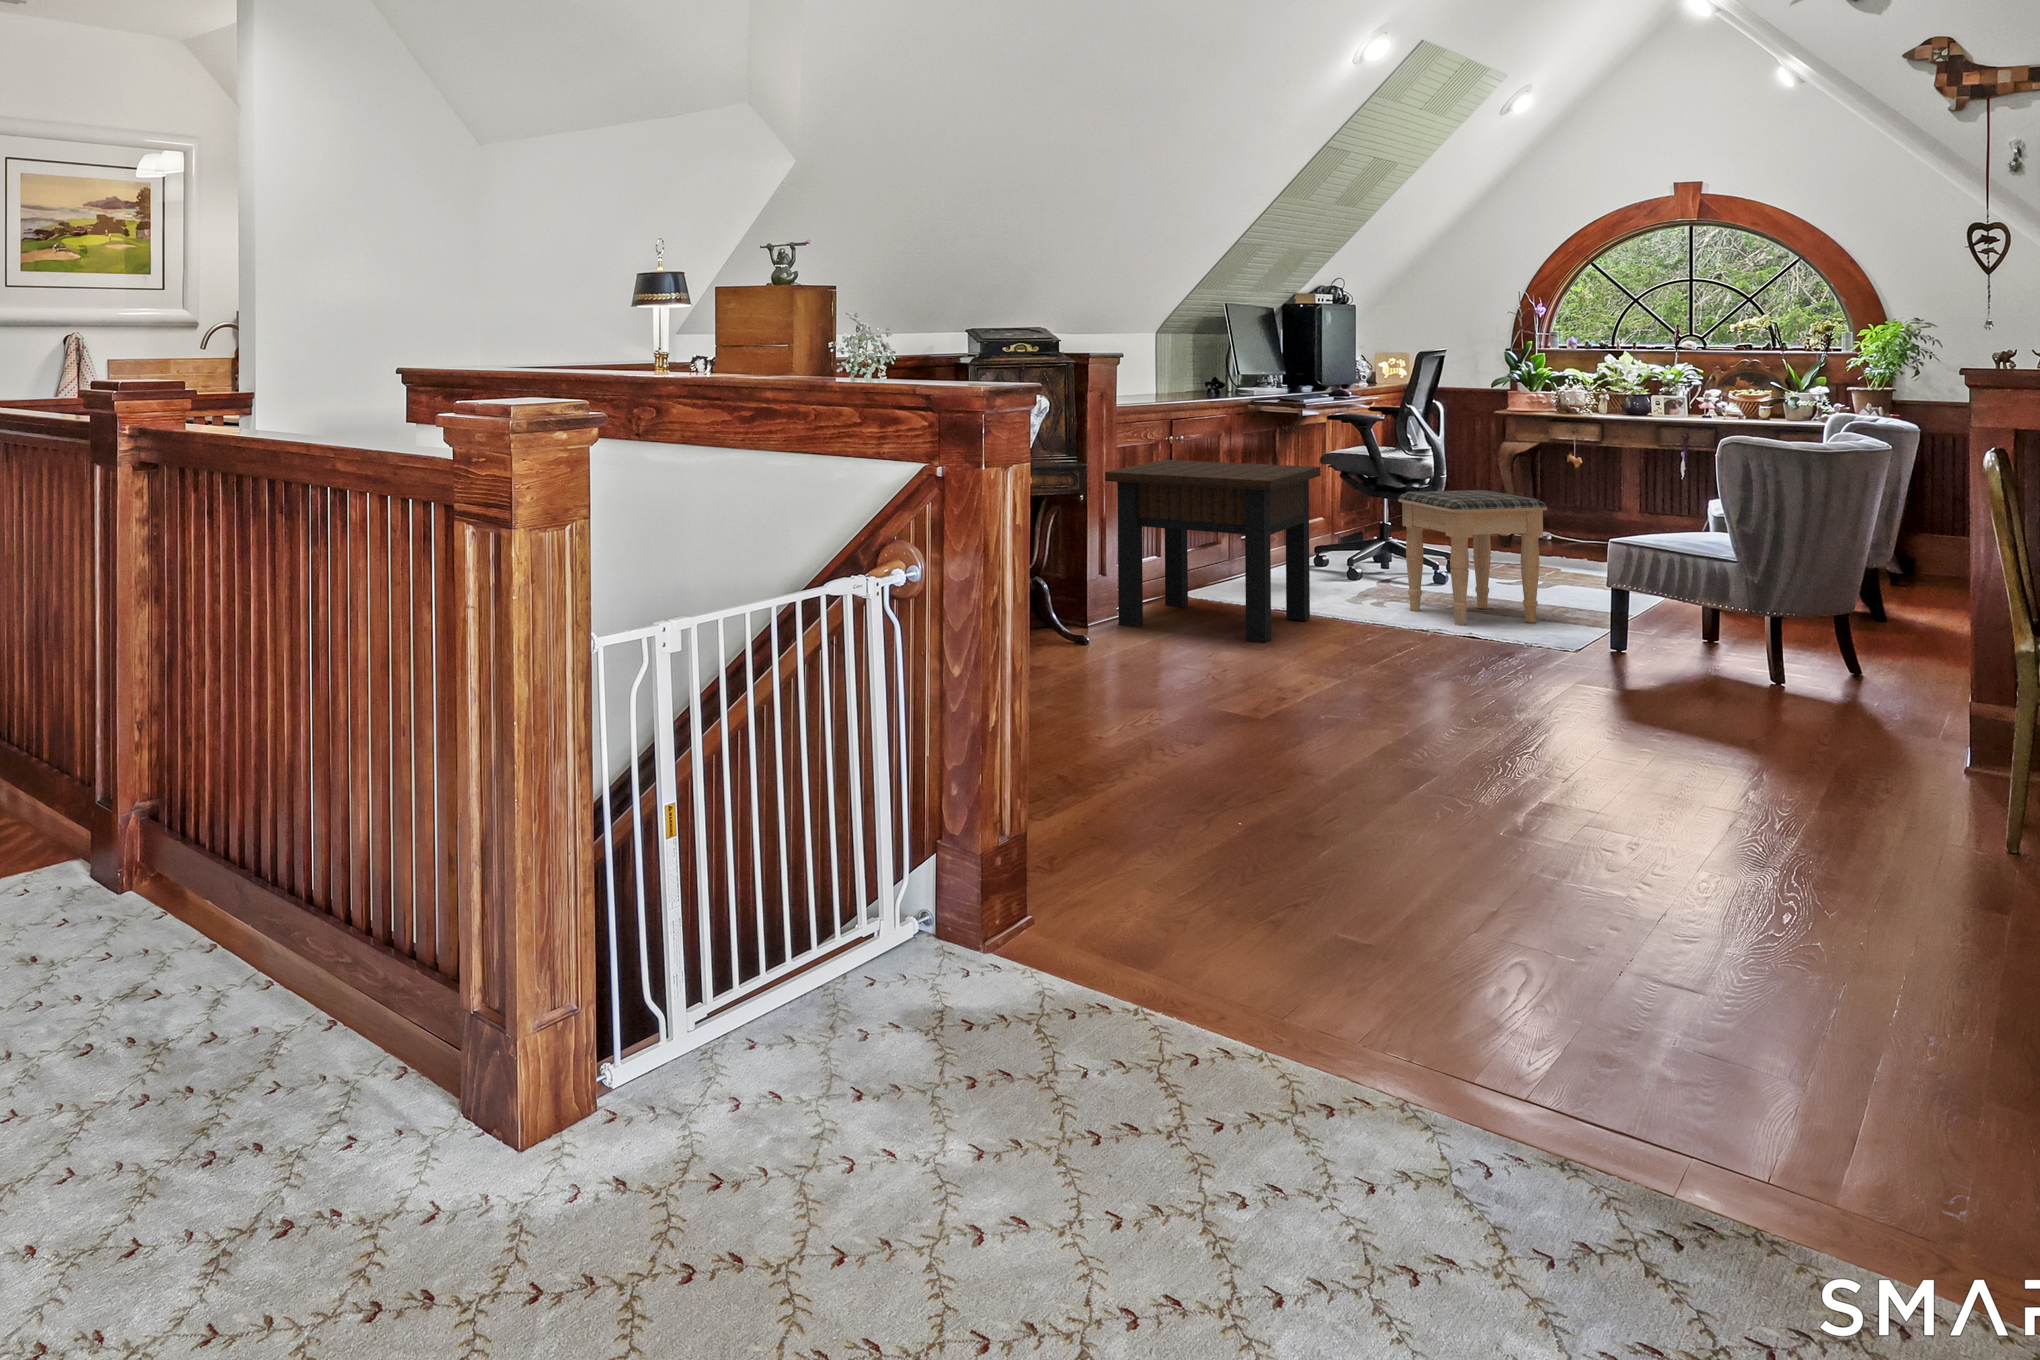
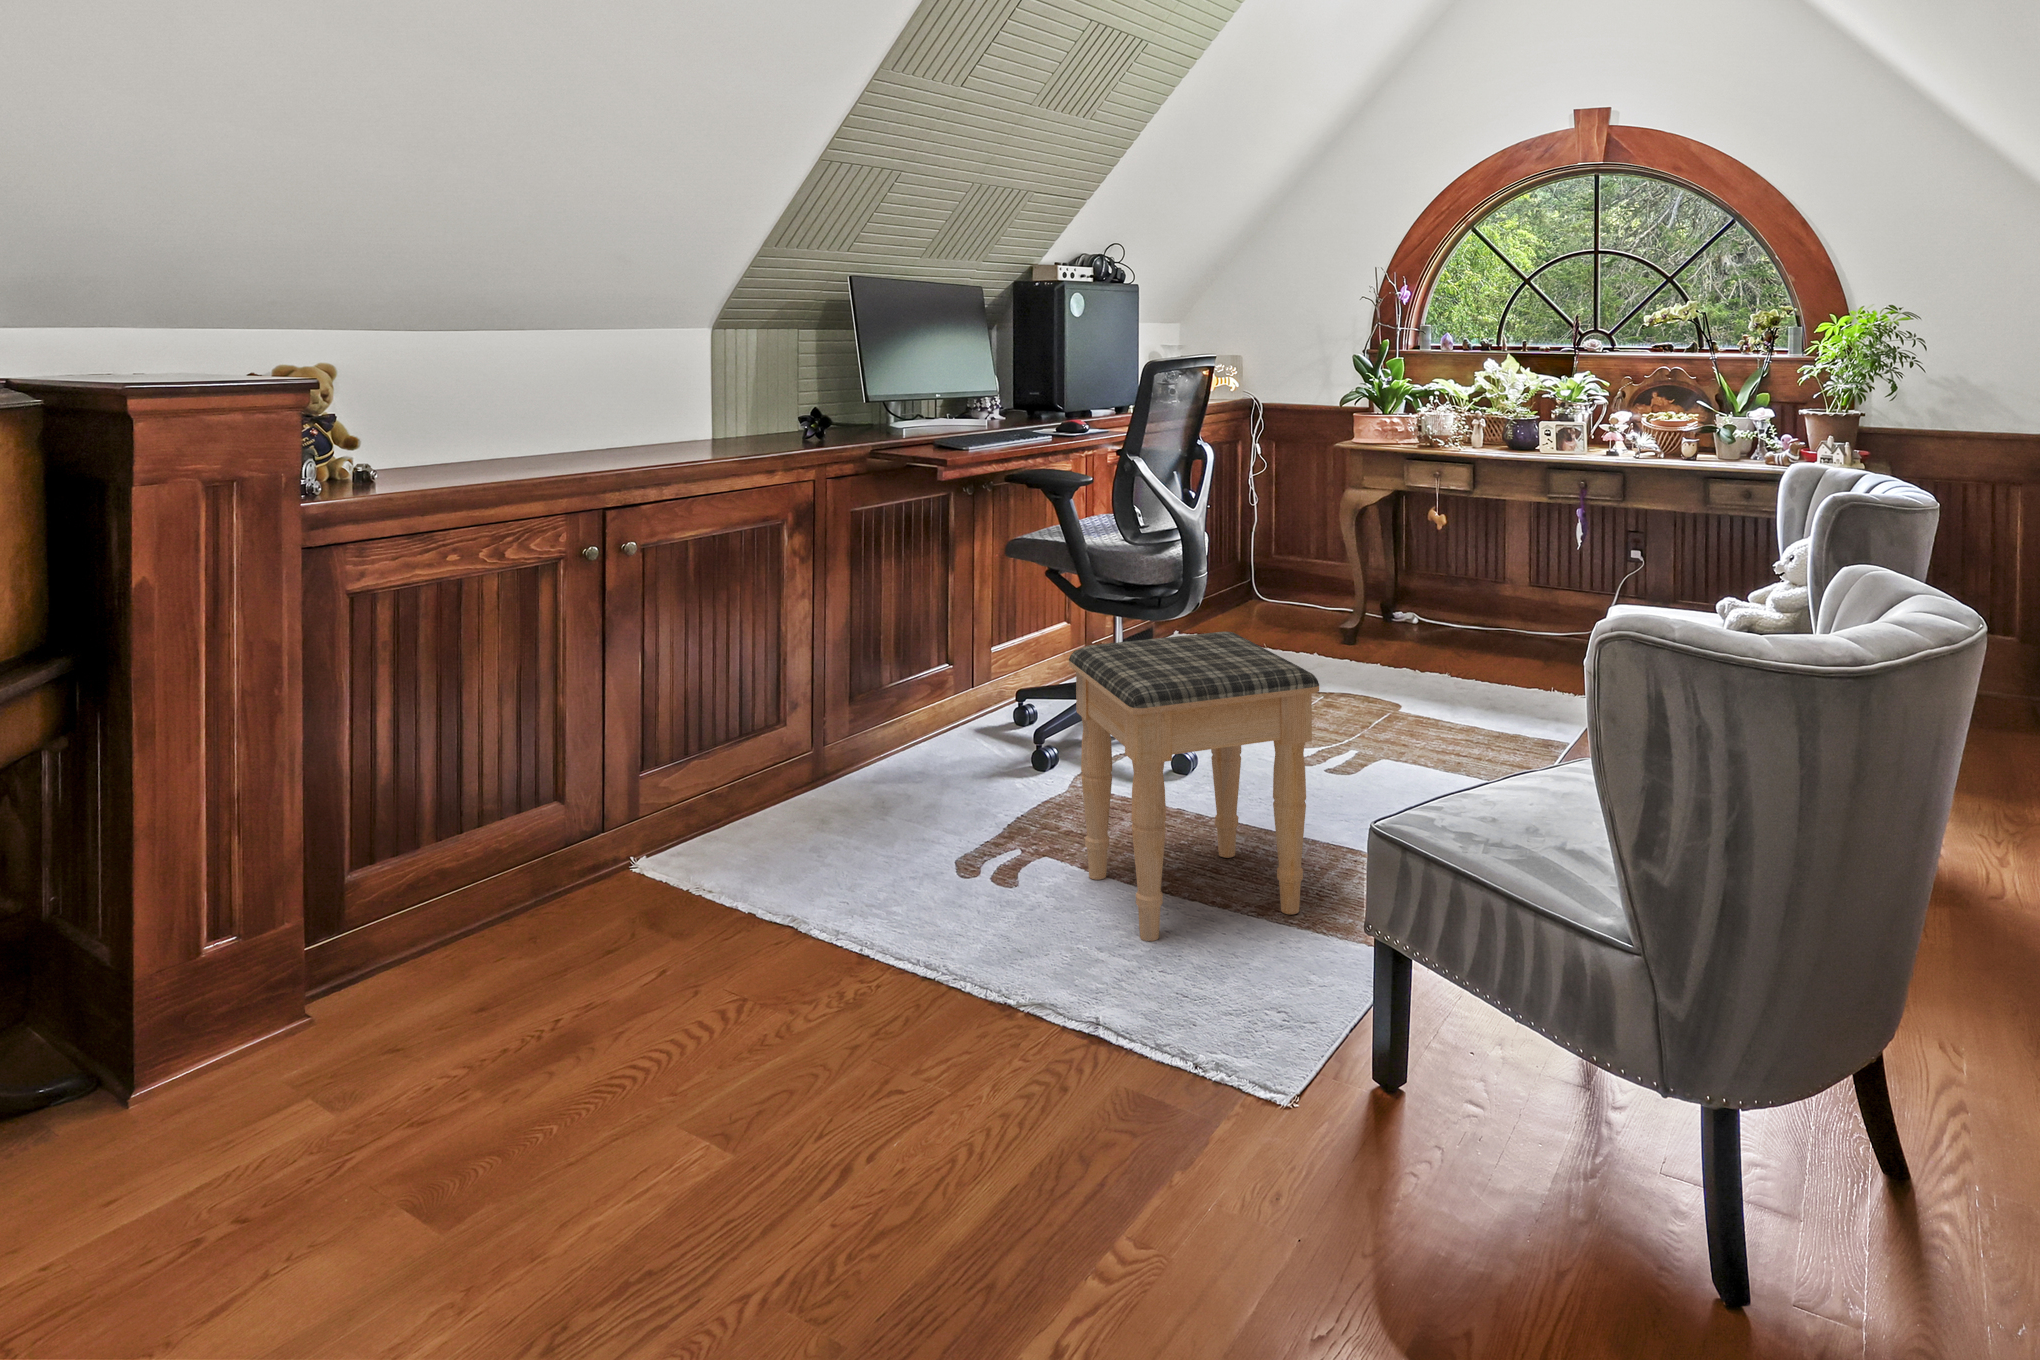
side table: present [1105,460,1321,643] -> none [331,595,879,1102]

